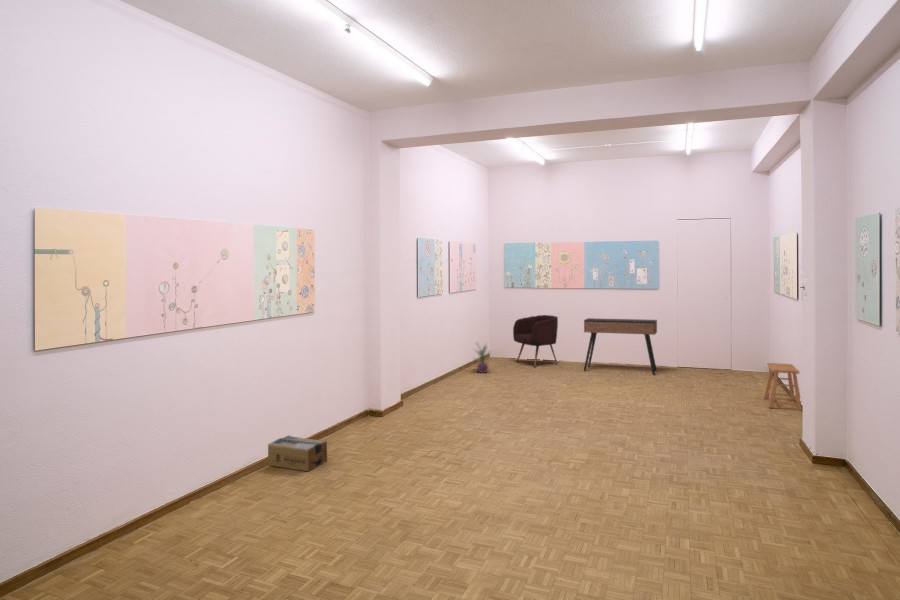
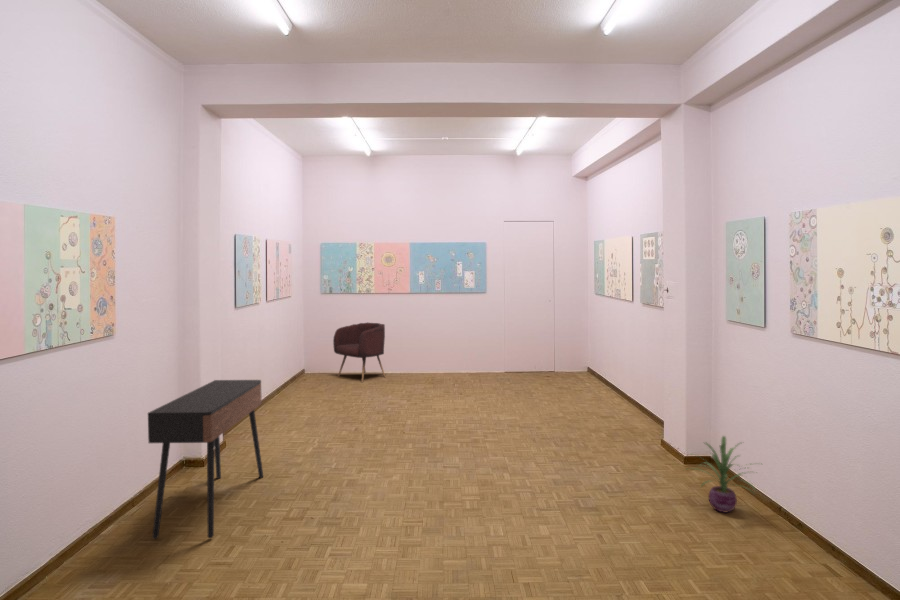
console table: present [584,318,657,375] -> present [148,380,263,539]
decorative plant: present [474,346,489,373] -> present [702,436,754,512]
stool: present [764,363,802,410] -> none [597,365,636,408]
cardboard box: present [268,436,327,471] -> none [52,523,154,578]

